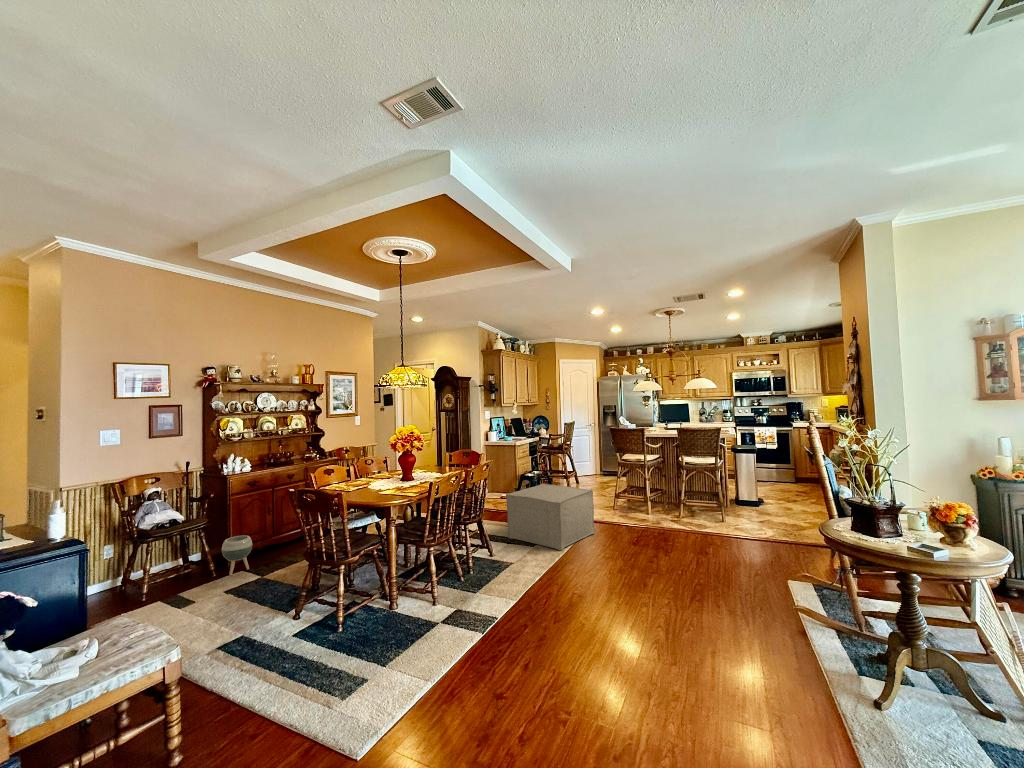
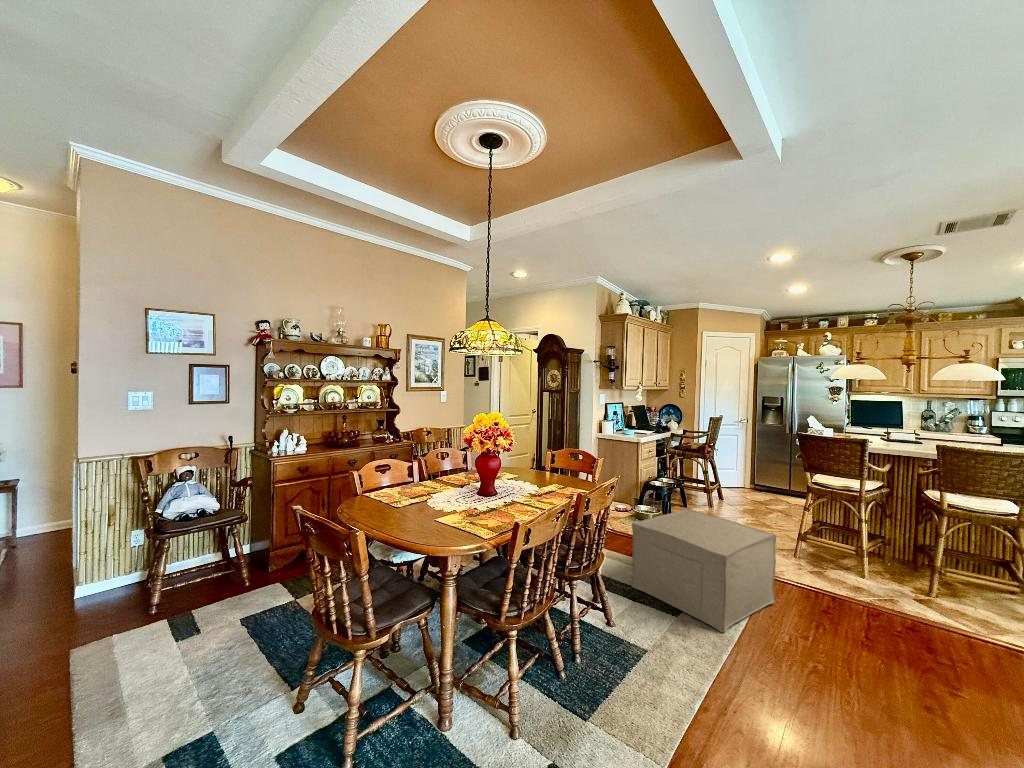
planter: present [222,536,252,575] -> none [256,537,293,588]

